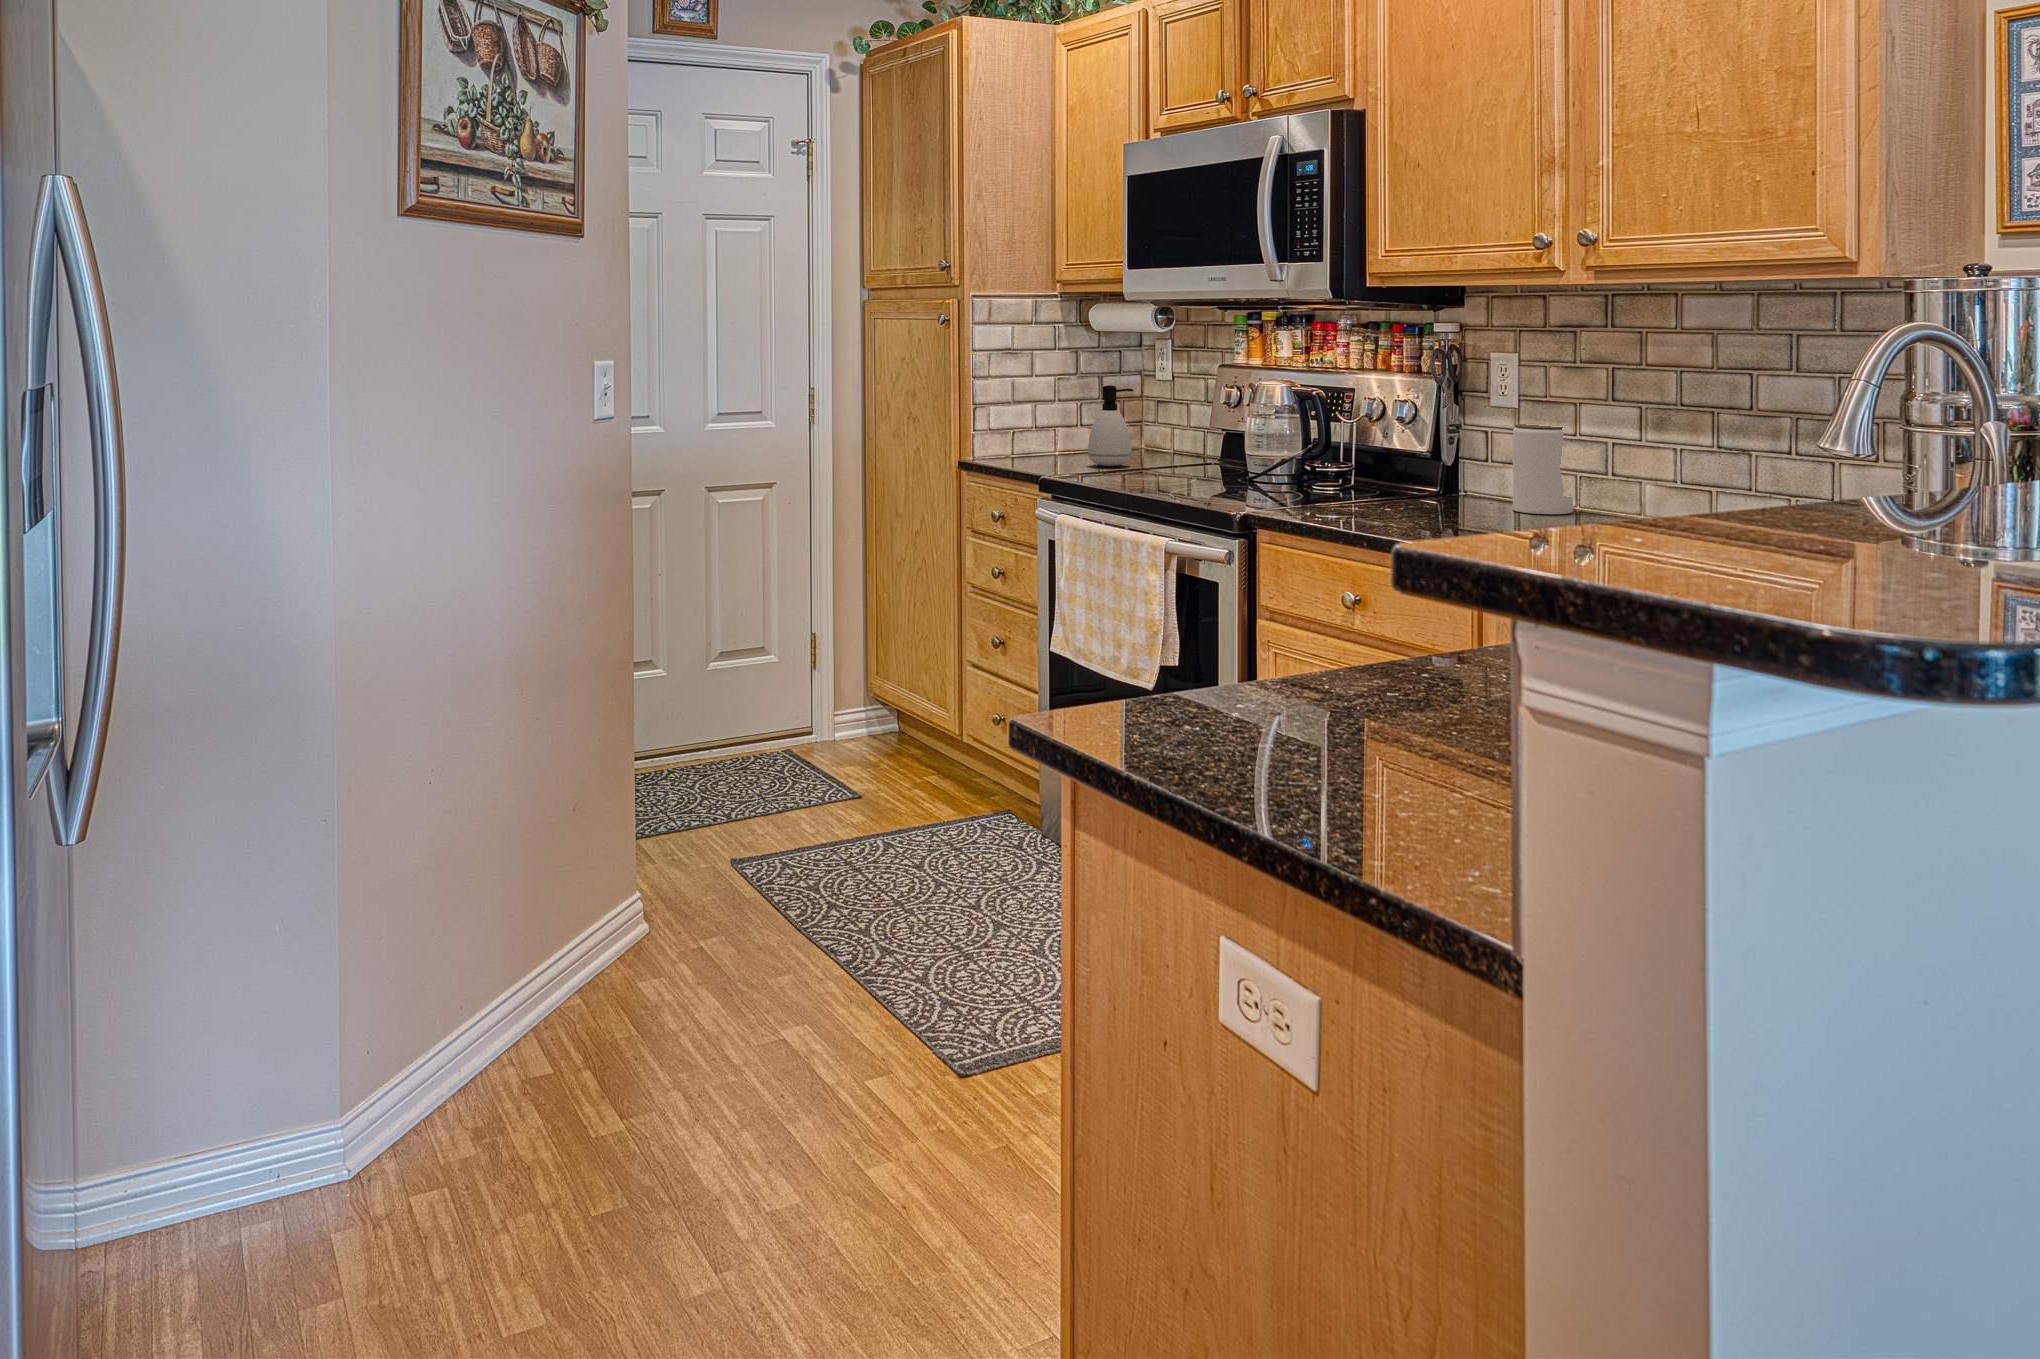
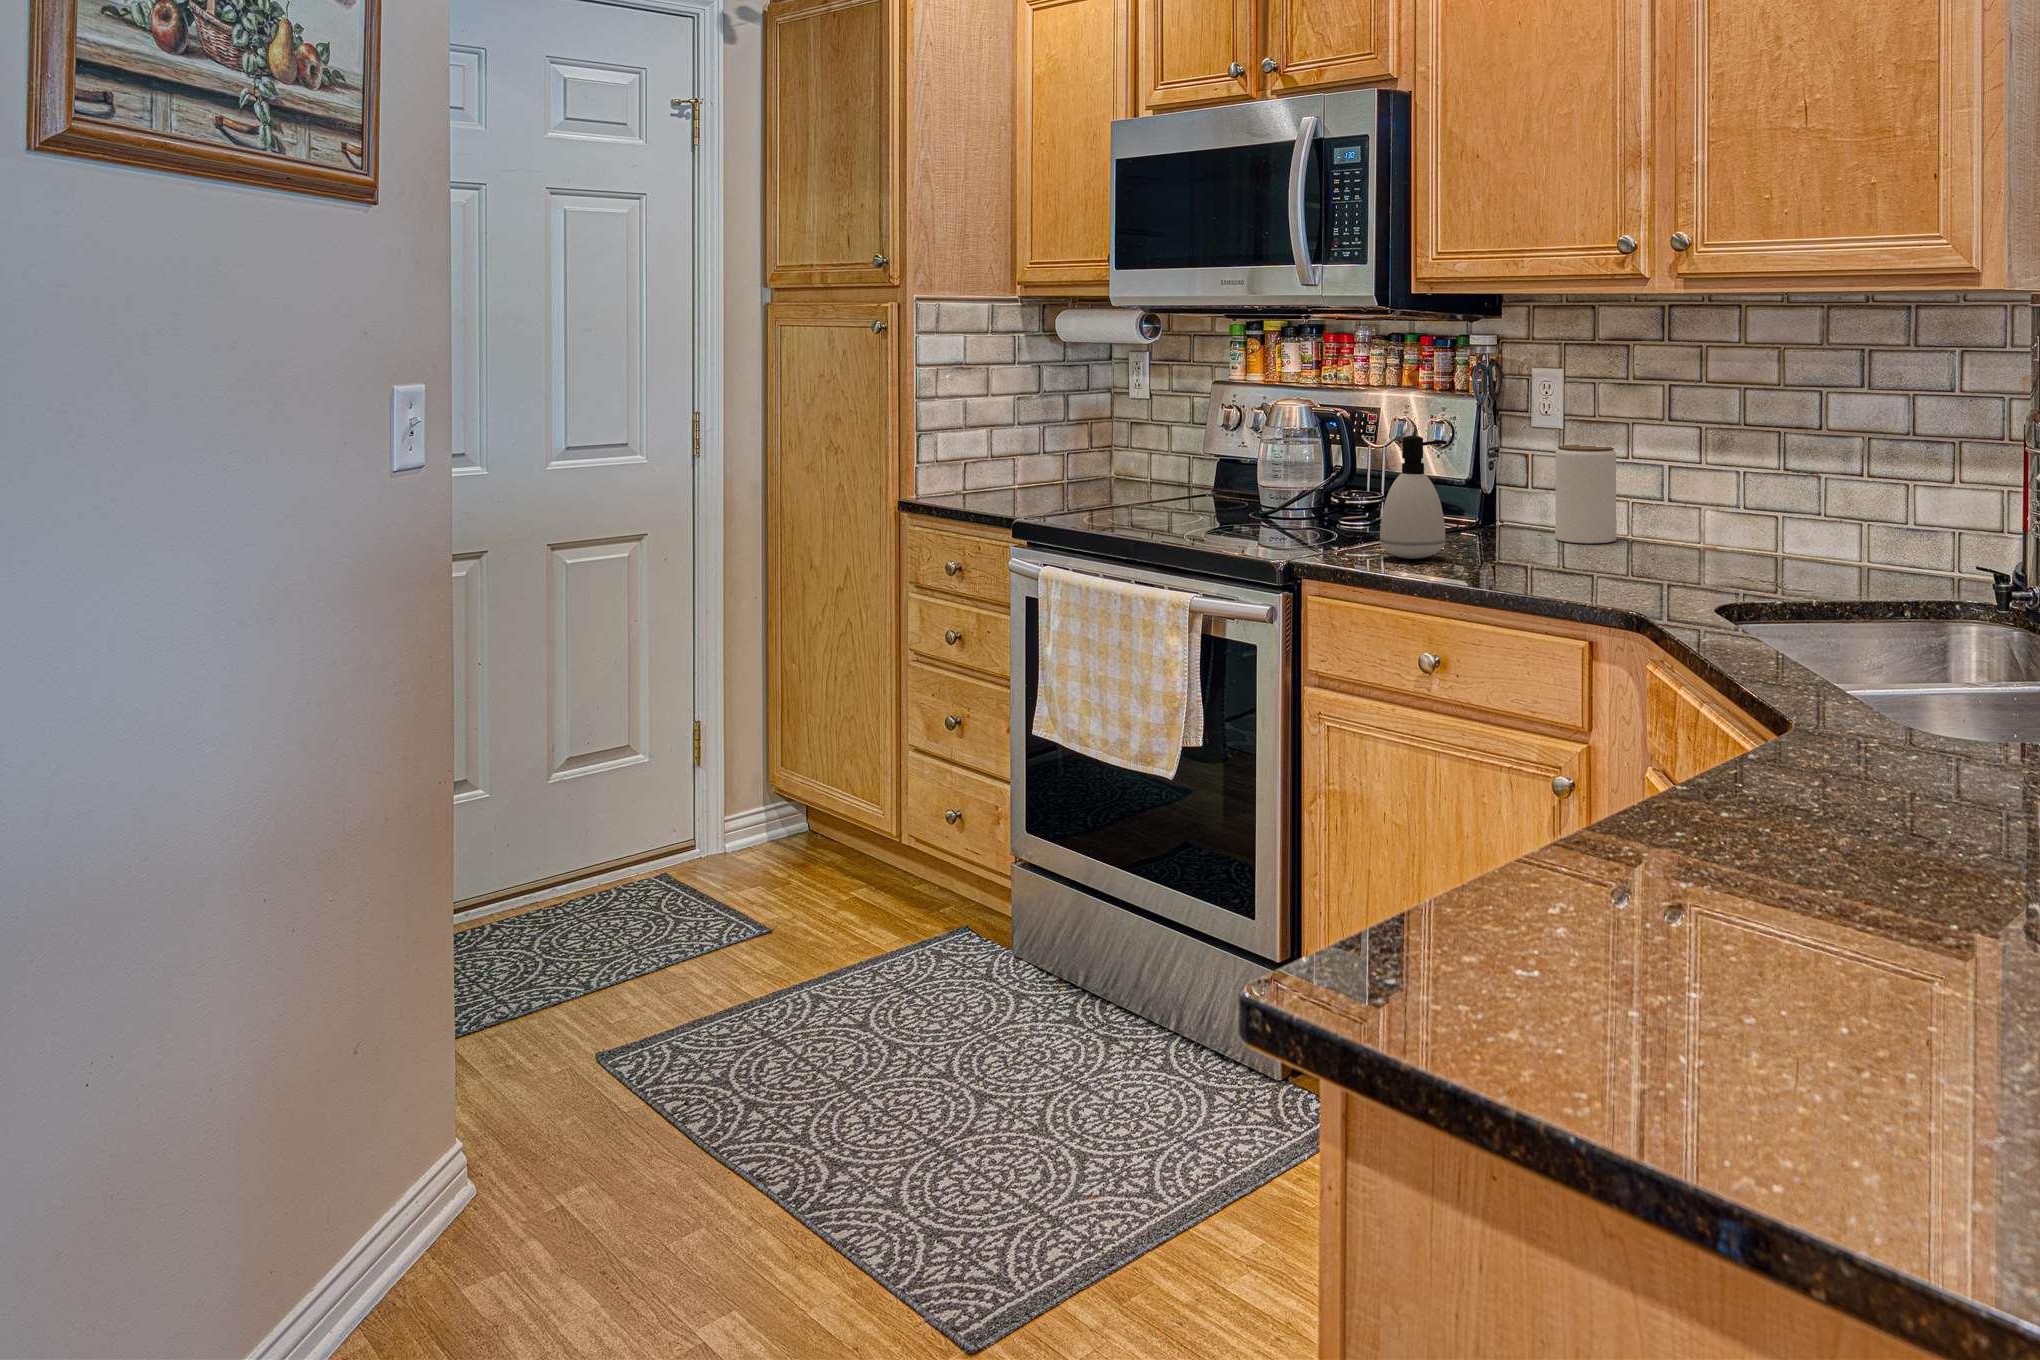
soap dispenser: present [1088,385,1133,466] -> present [1380,436,1447,559]

